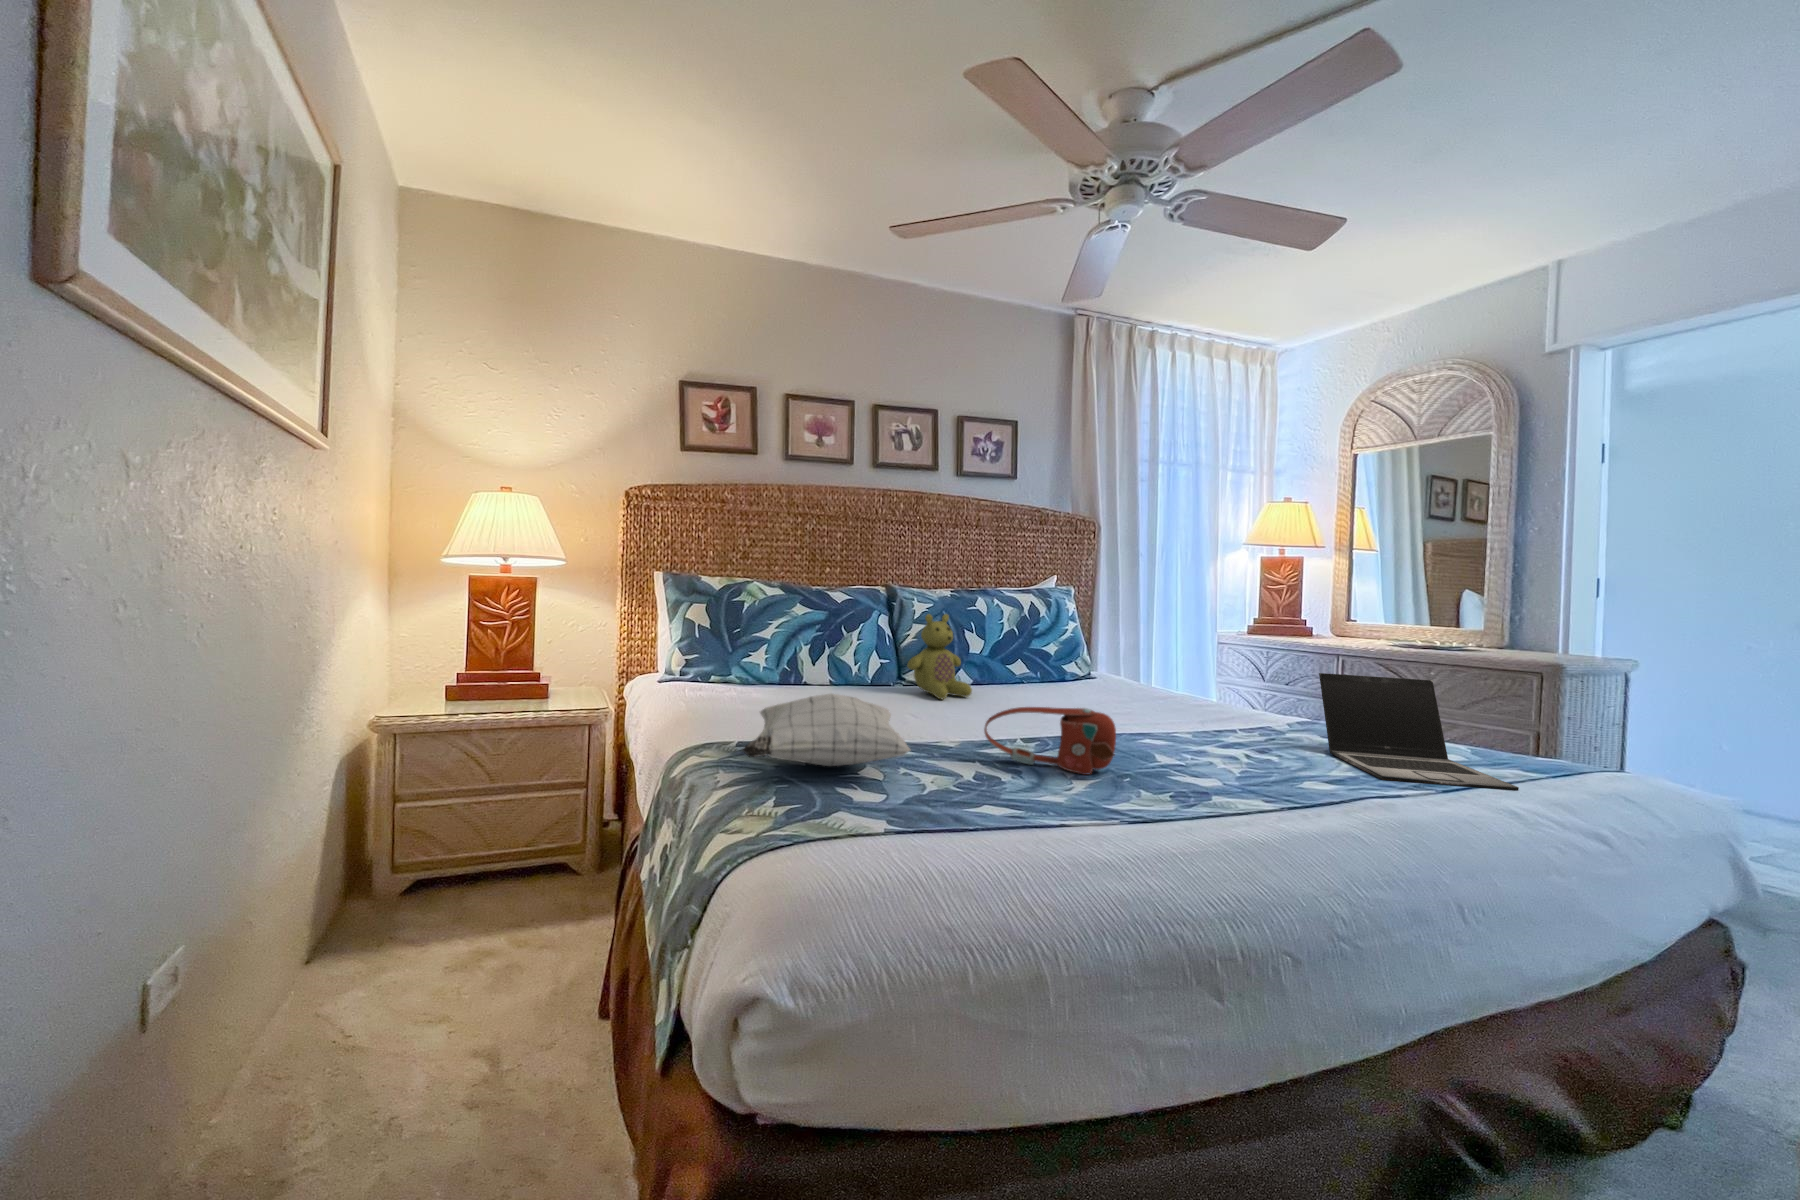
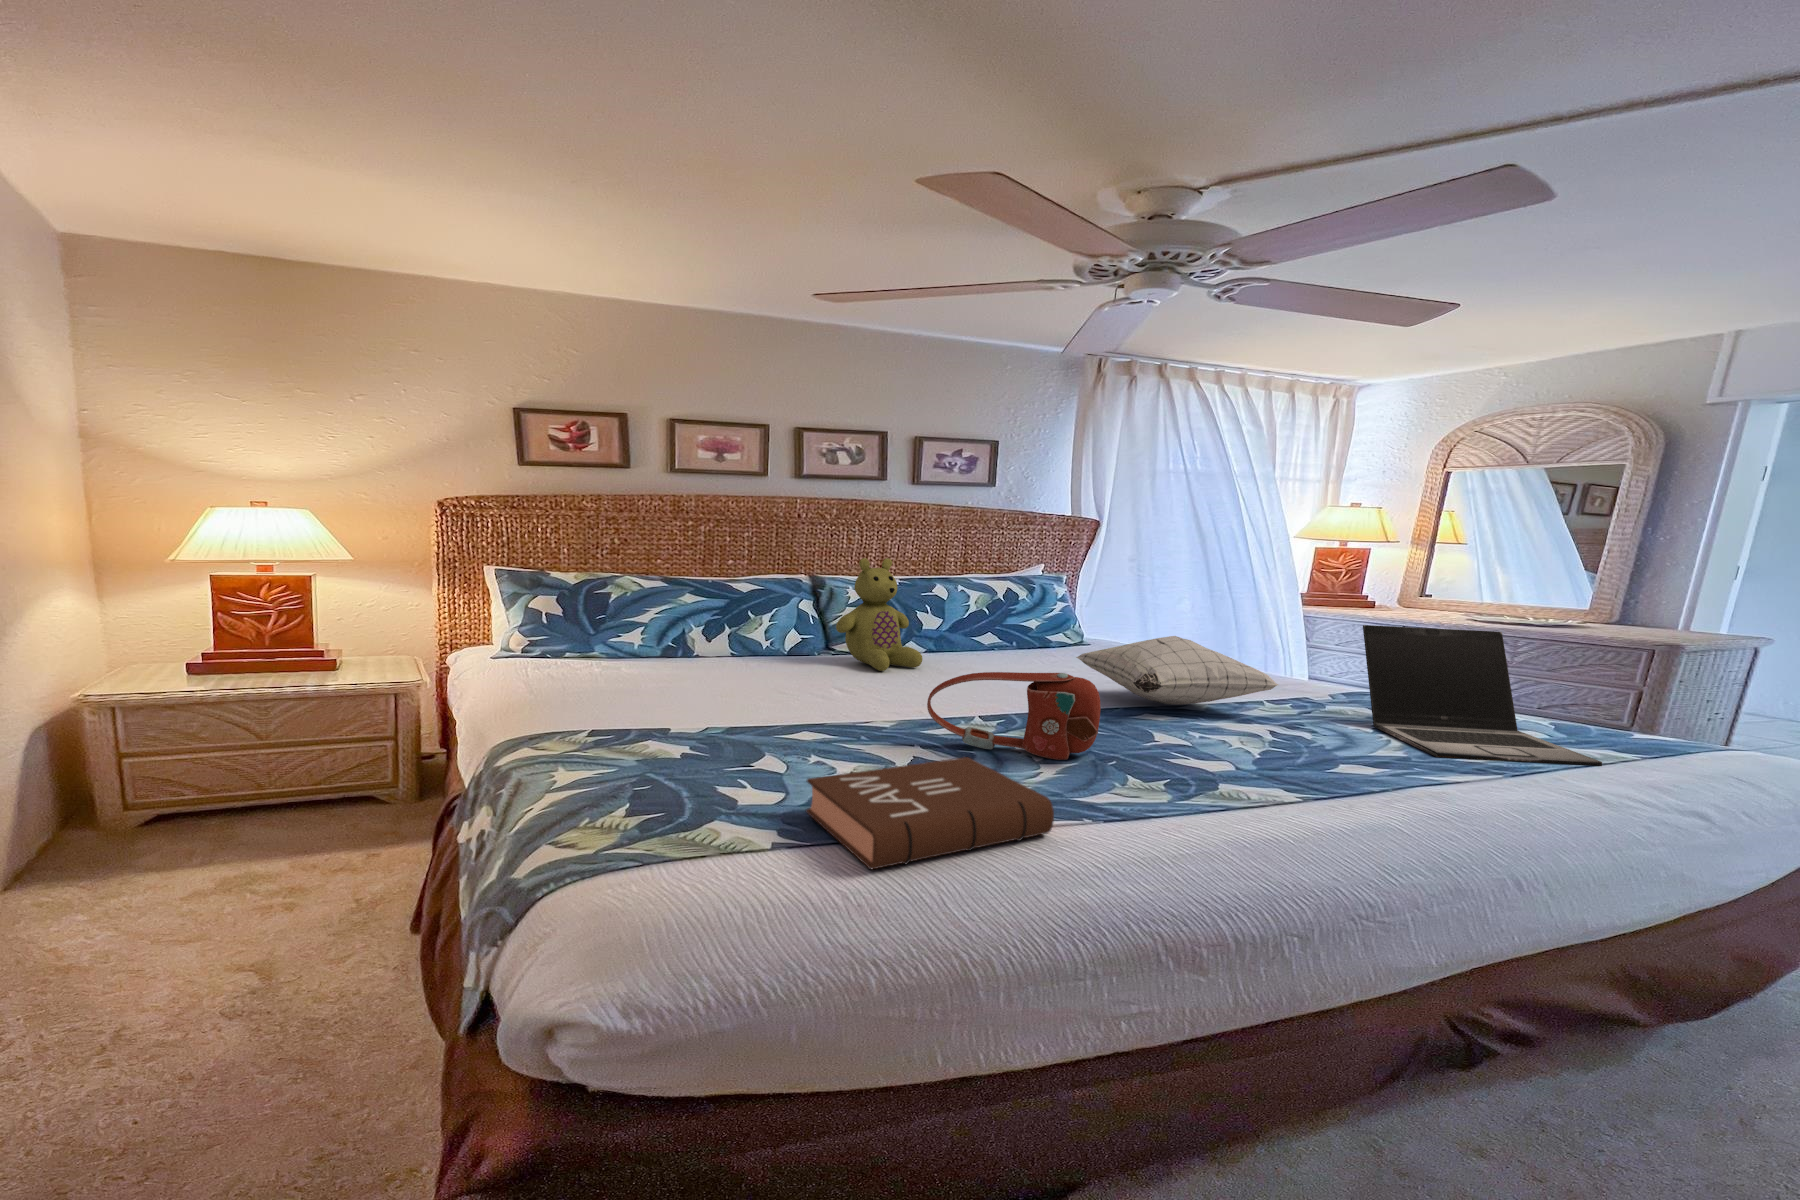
pillow: present [743,694,910,766] -> present [1076,636,1278,705]
book: none [903,772,1087,856] -> present [806,757,1054,869]

